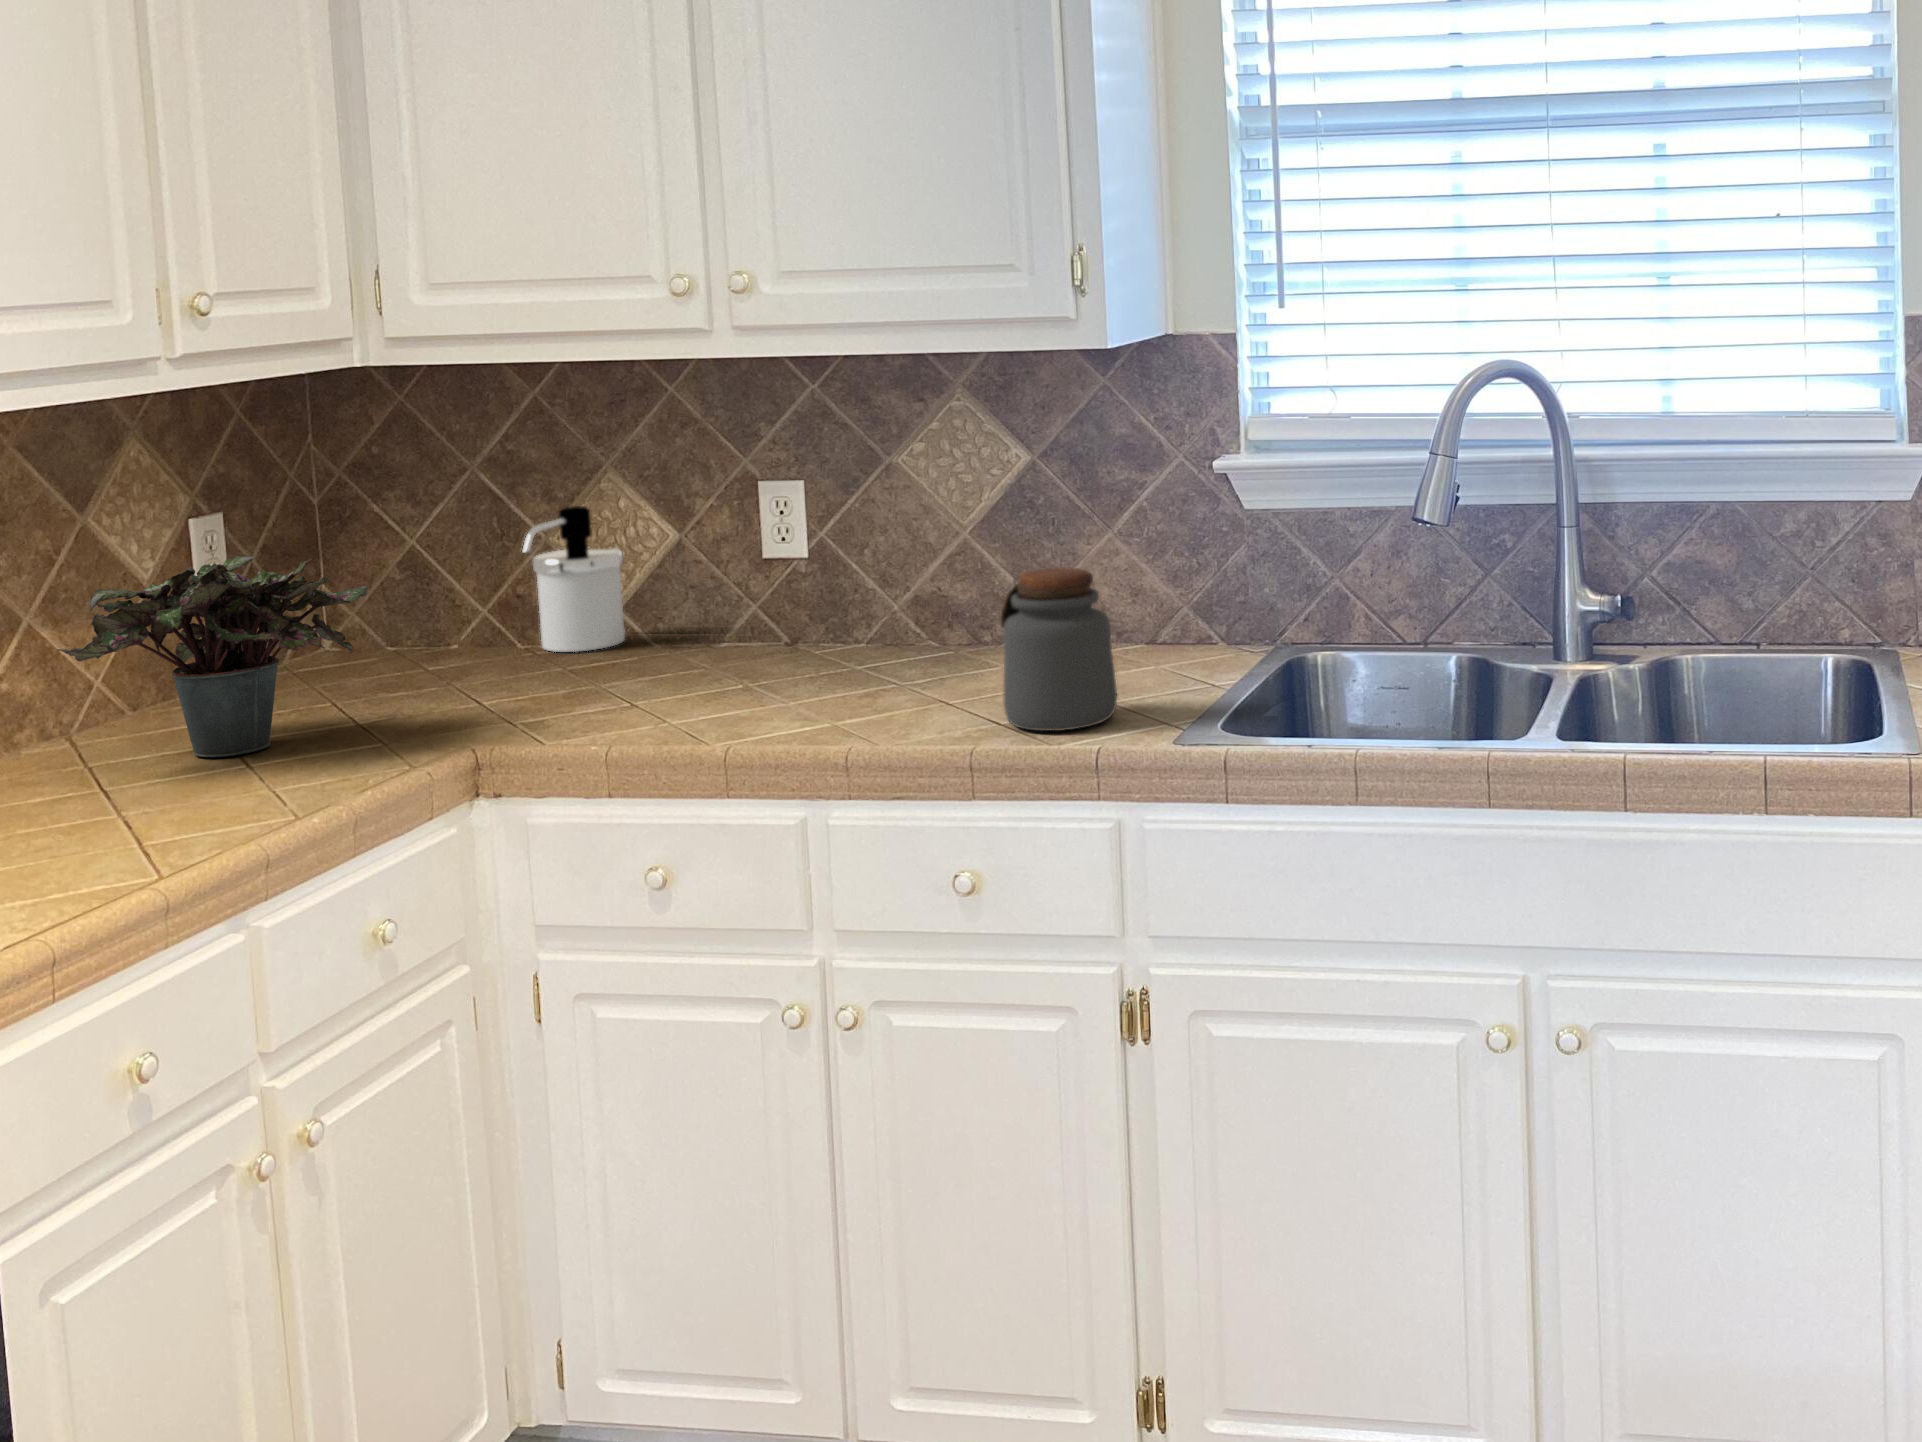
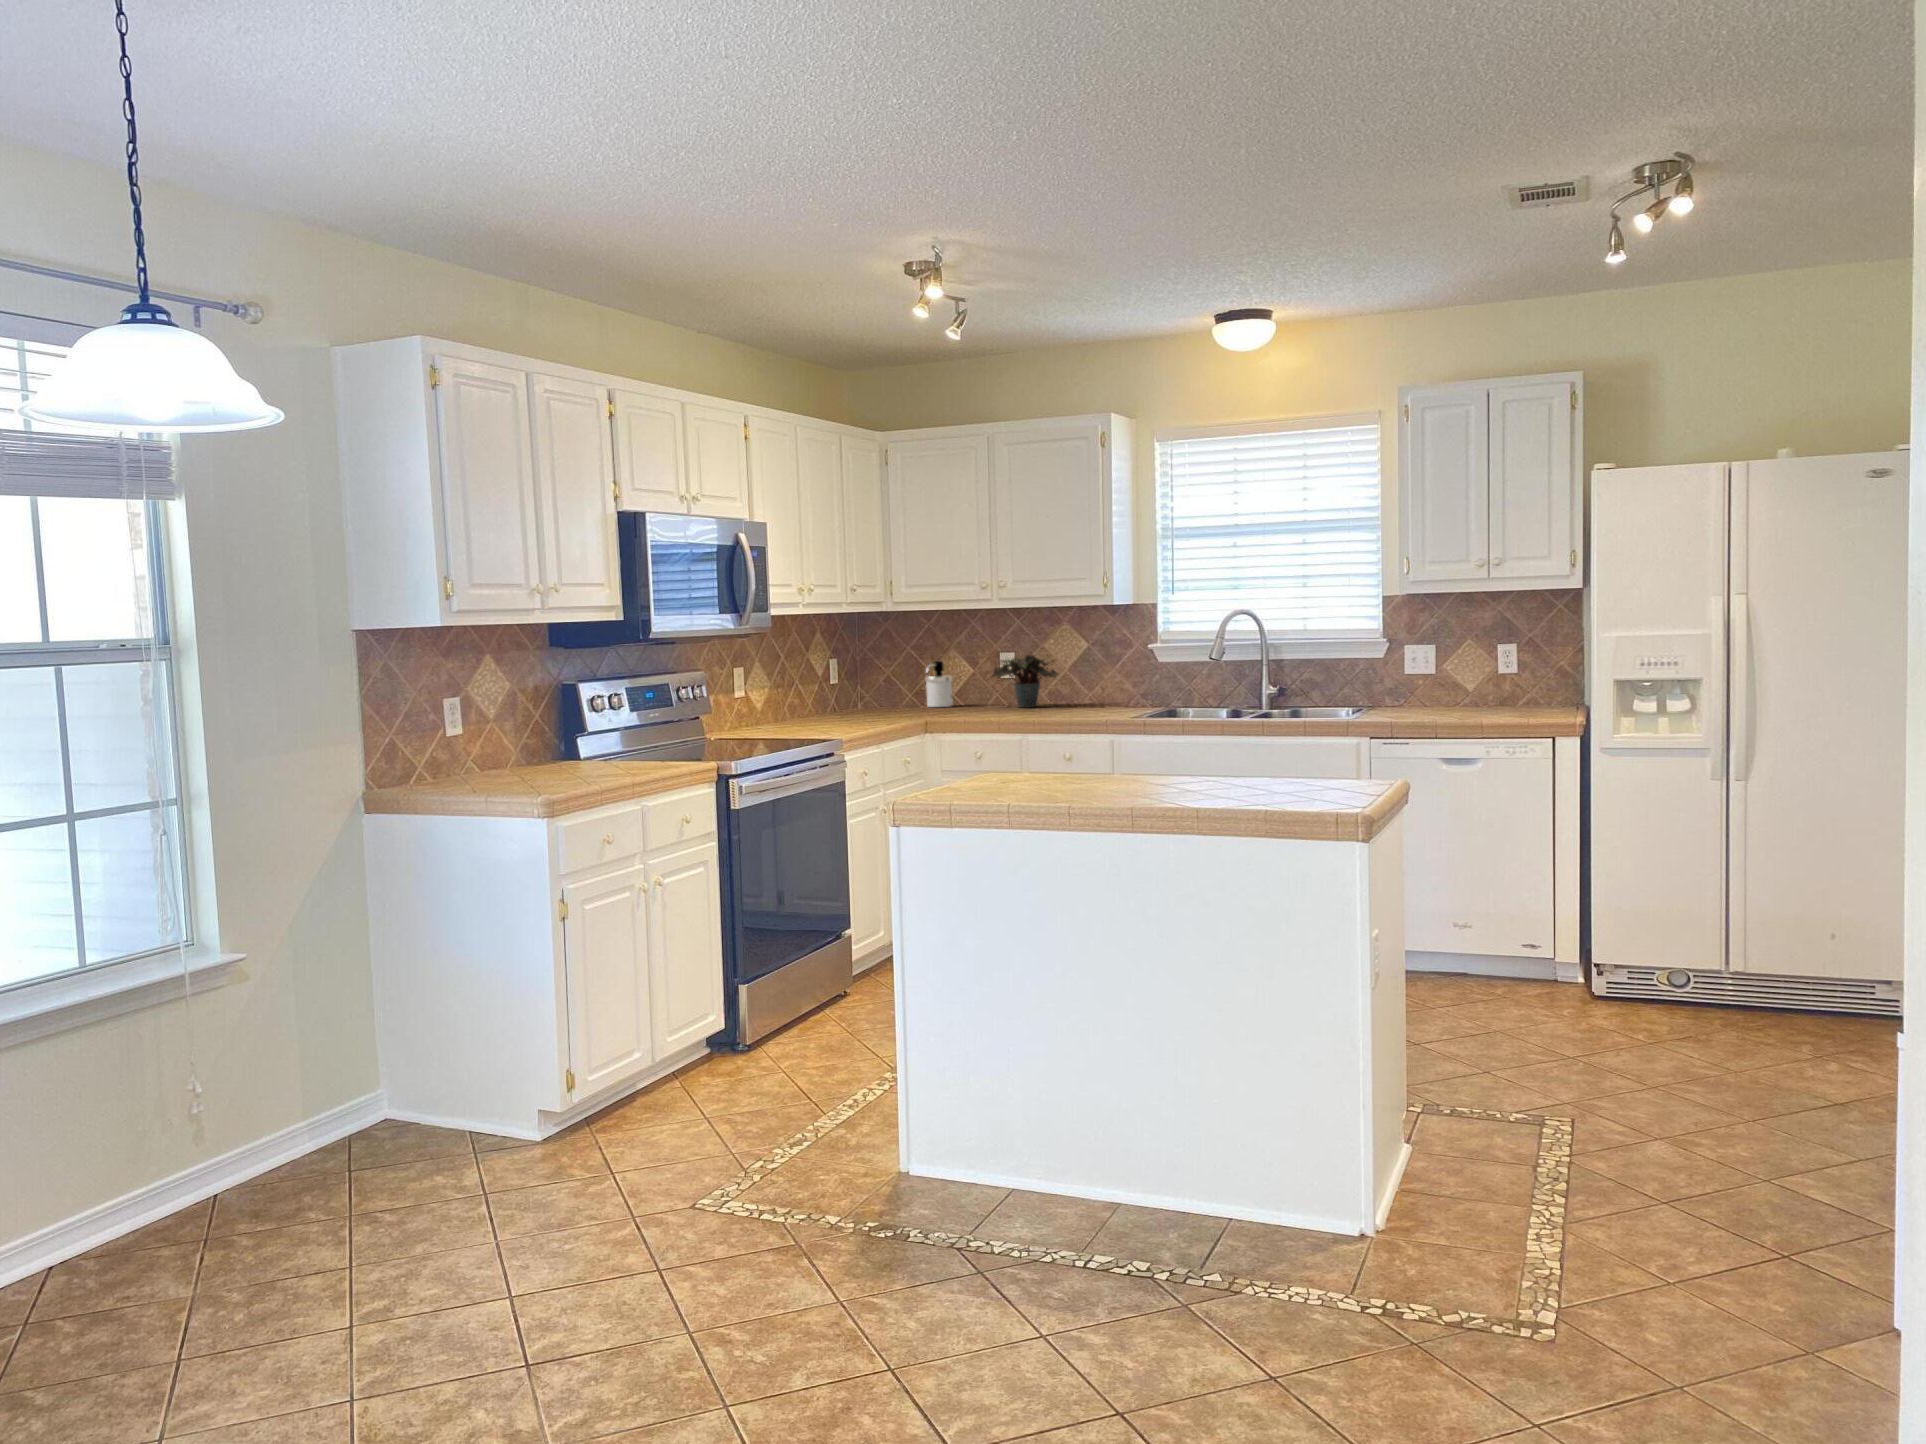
potted plant: present [57,555,368,757] -> present [992,655,1057,707]
jar: present [1001,567,1117,731] -> none [1083,669,1118,716]

